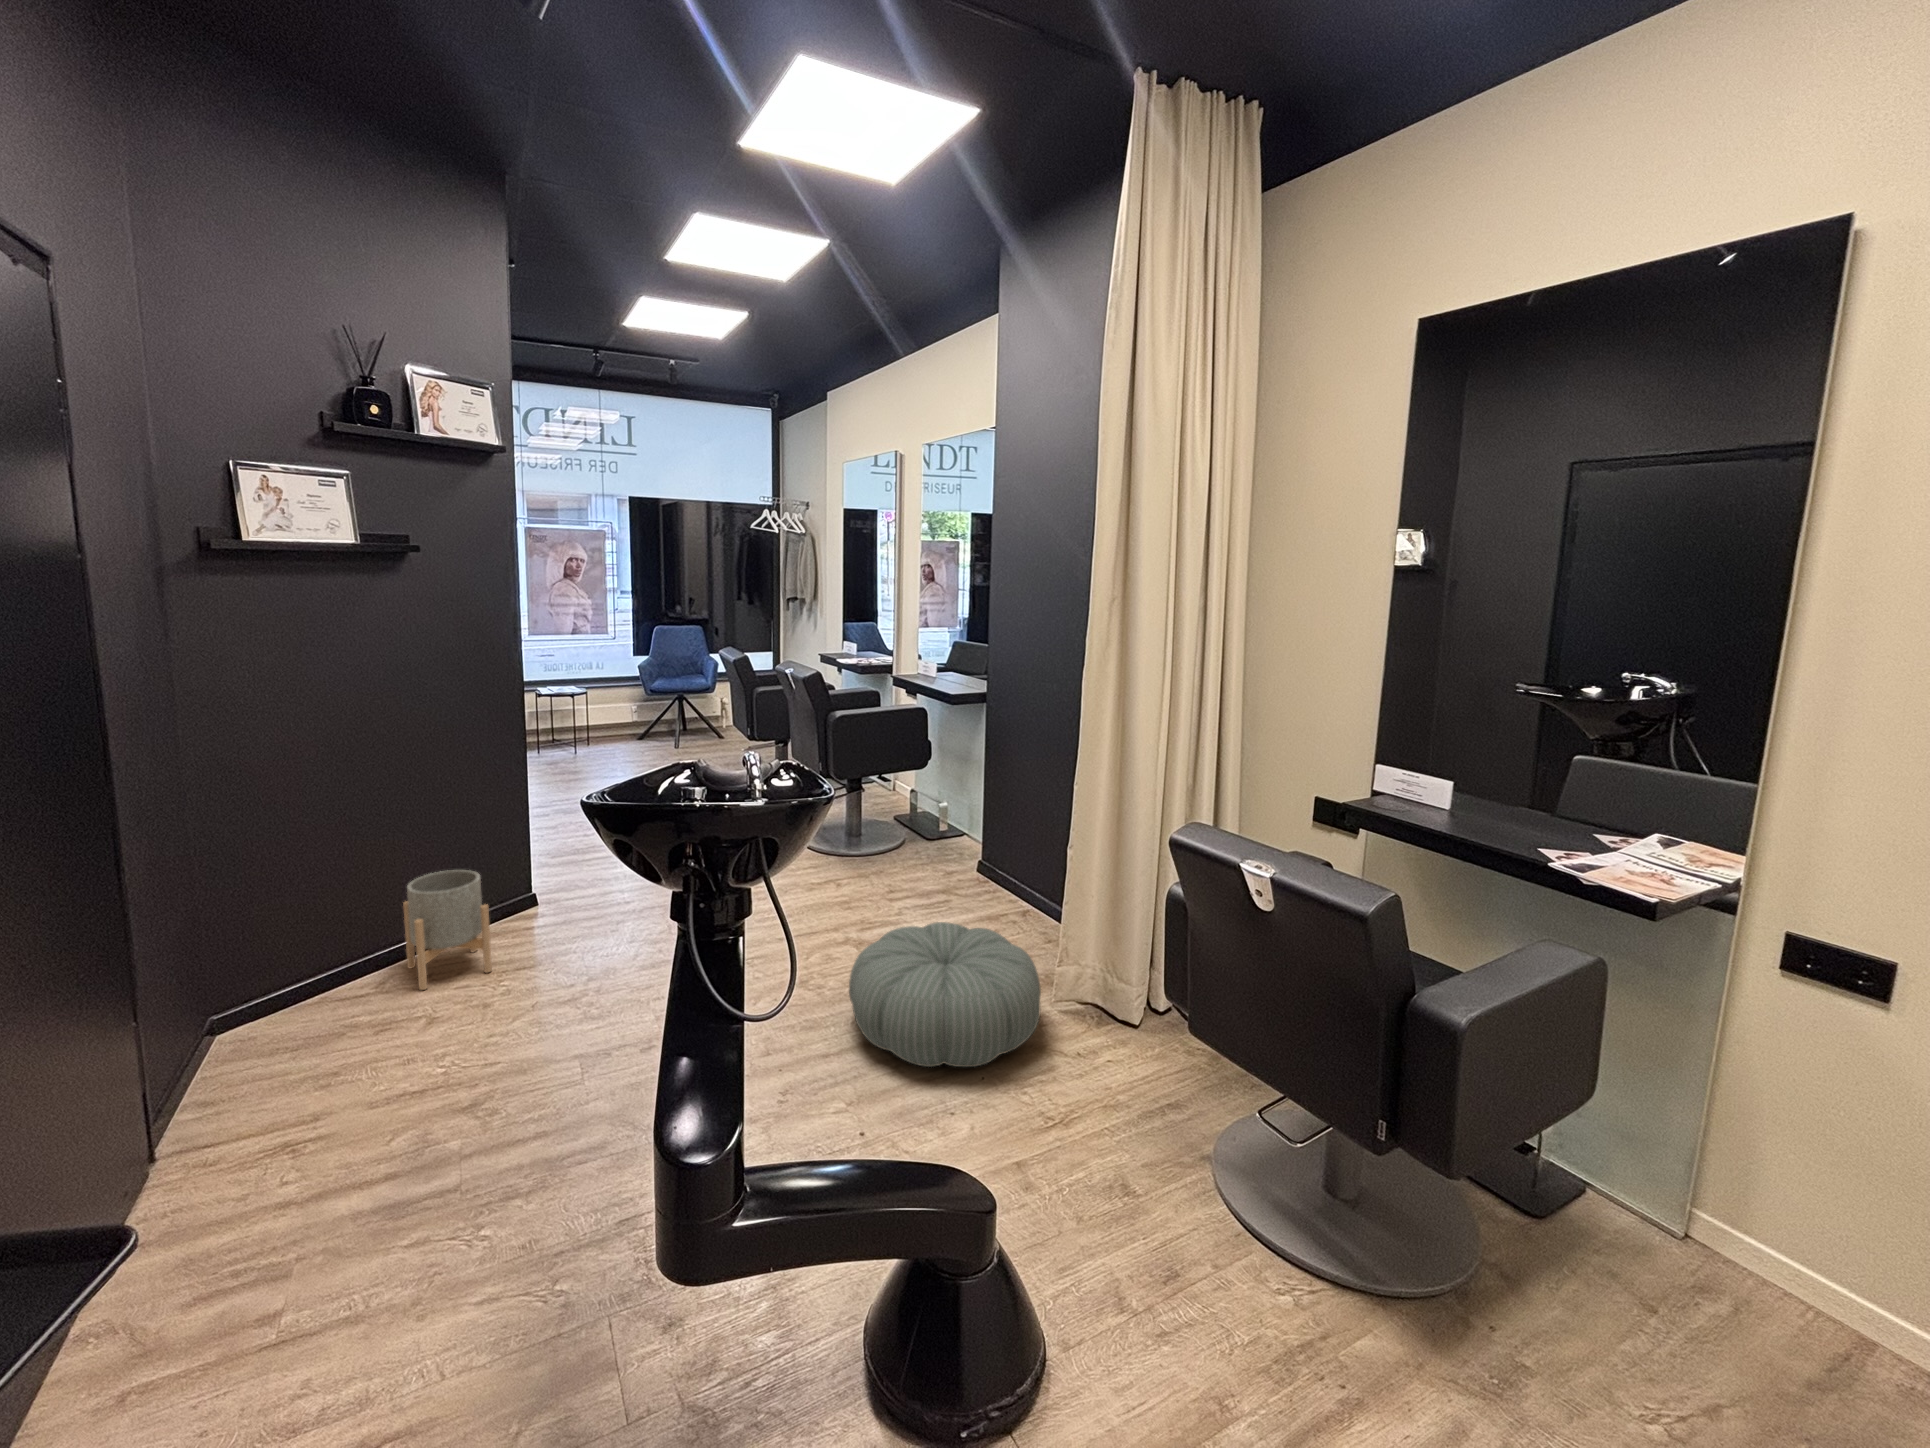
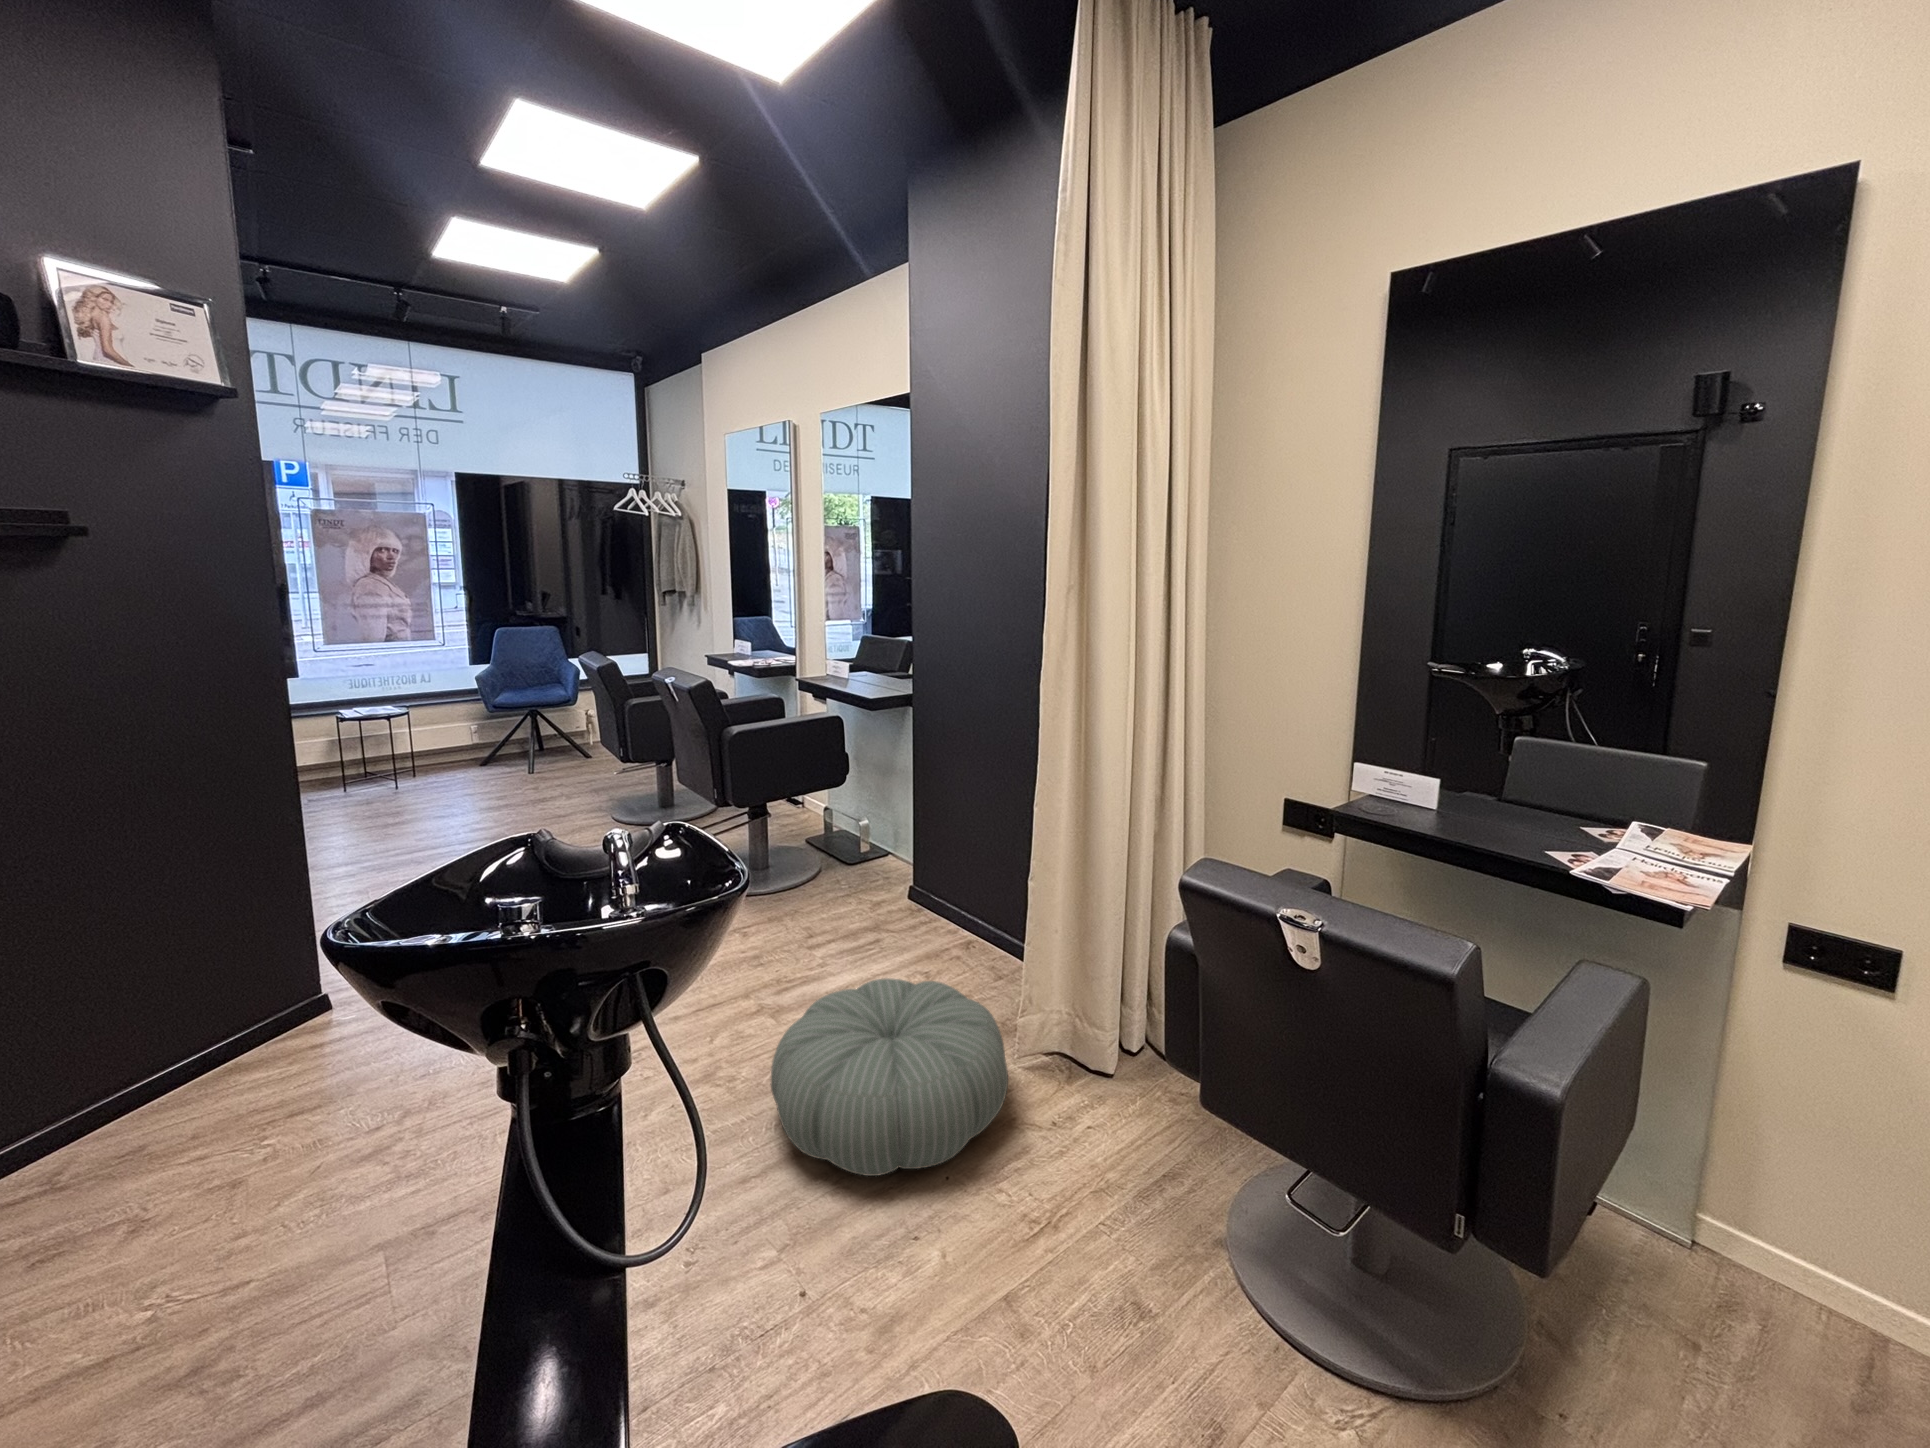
planter: present [403,870,492,990] -> none [90,987,249,1177]

